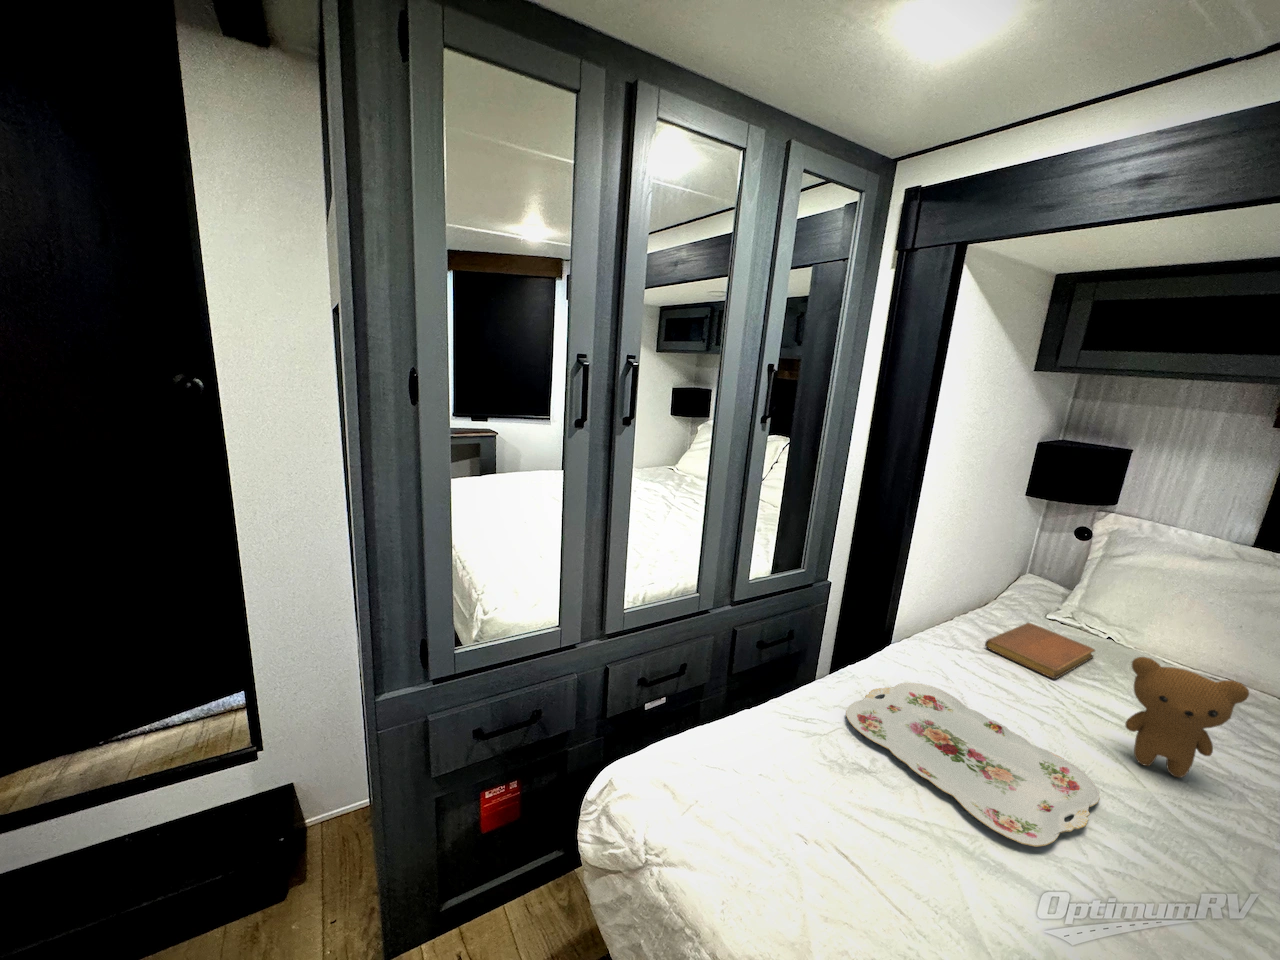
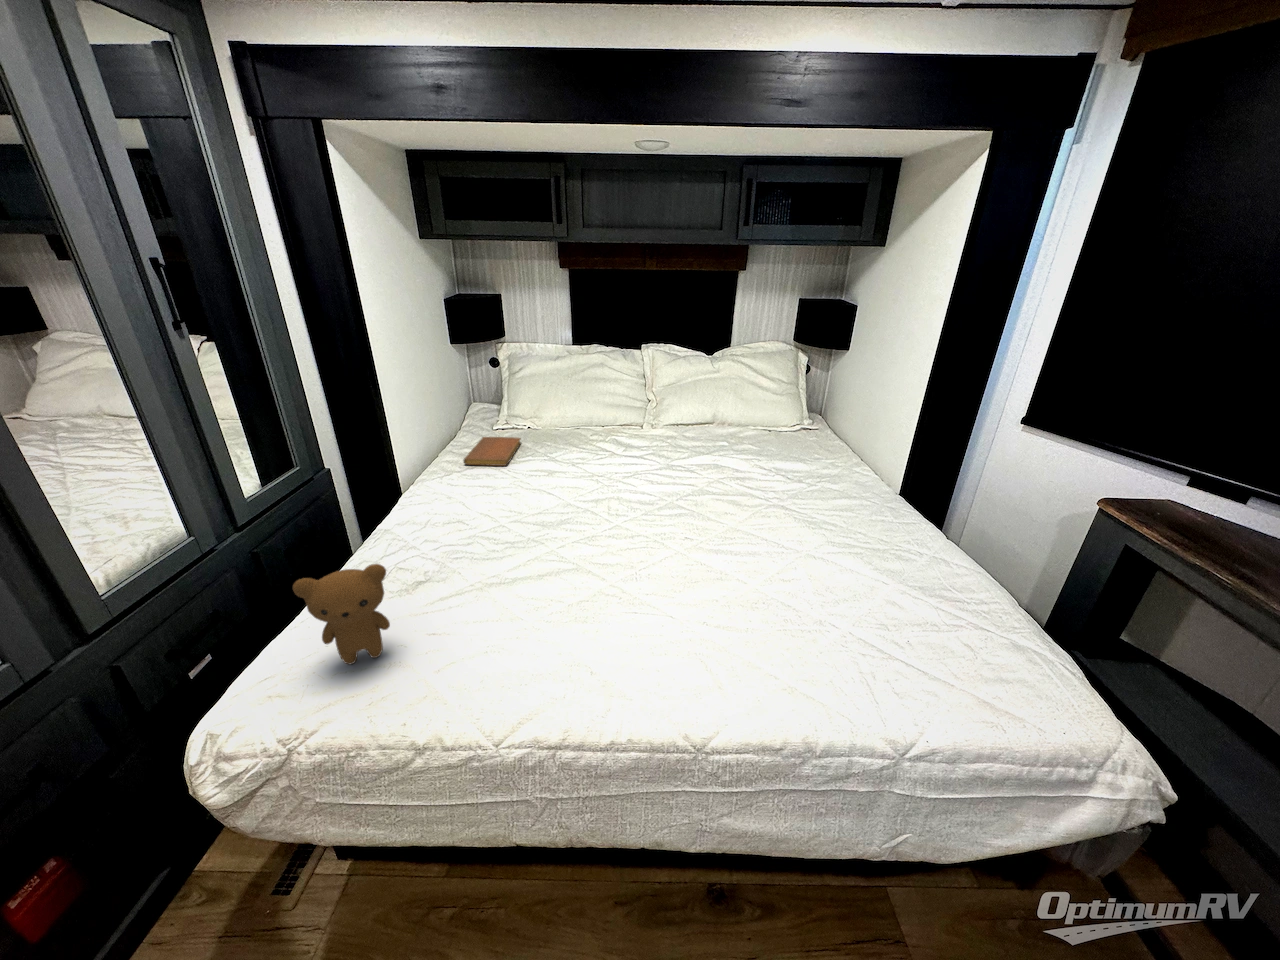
teddy bear: present [1125,657,1249,777] -> present [293,564,390,664]
serving tray: present [846,683,1100,847] -> none [393,505,542,563]

